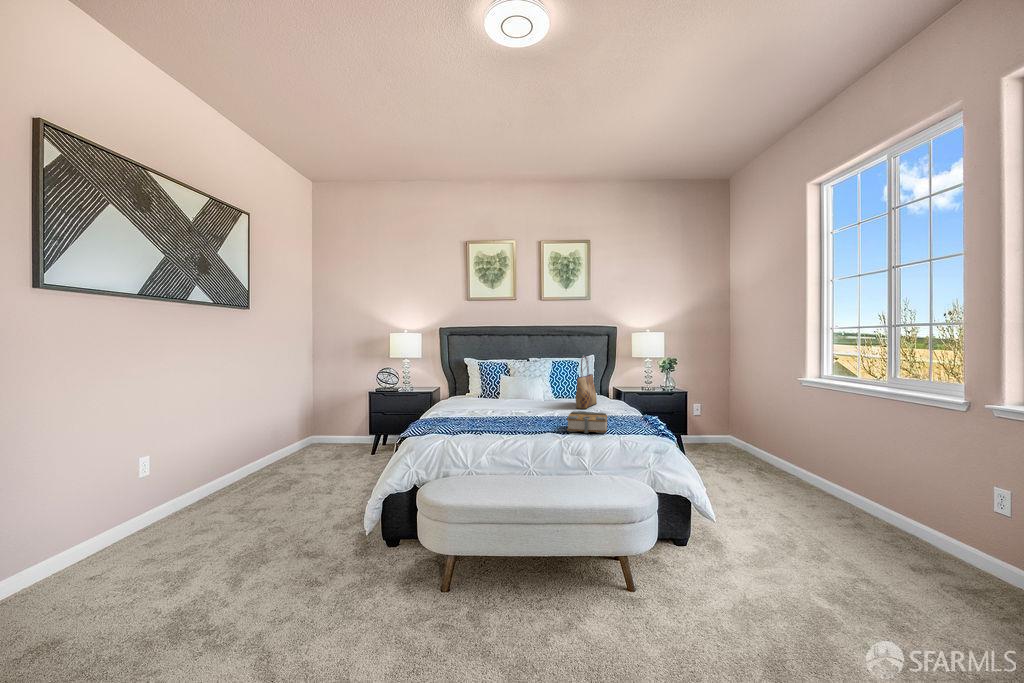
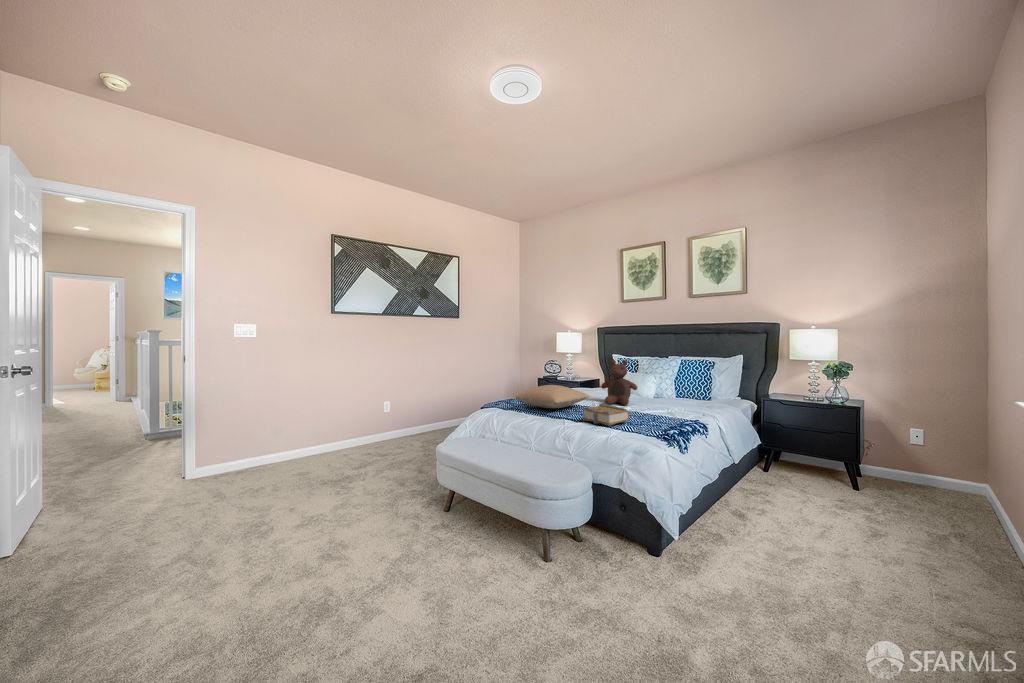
tote bag: present [576,356,597,409] -> none [655,355,694,408]
stuffed bear: none [516,363,553,412] -> present [601,360,637,405]
pillow: none [458,396,528,425] -> present [516,385,590,408]

